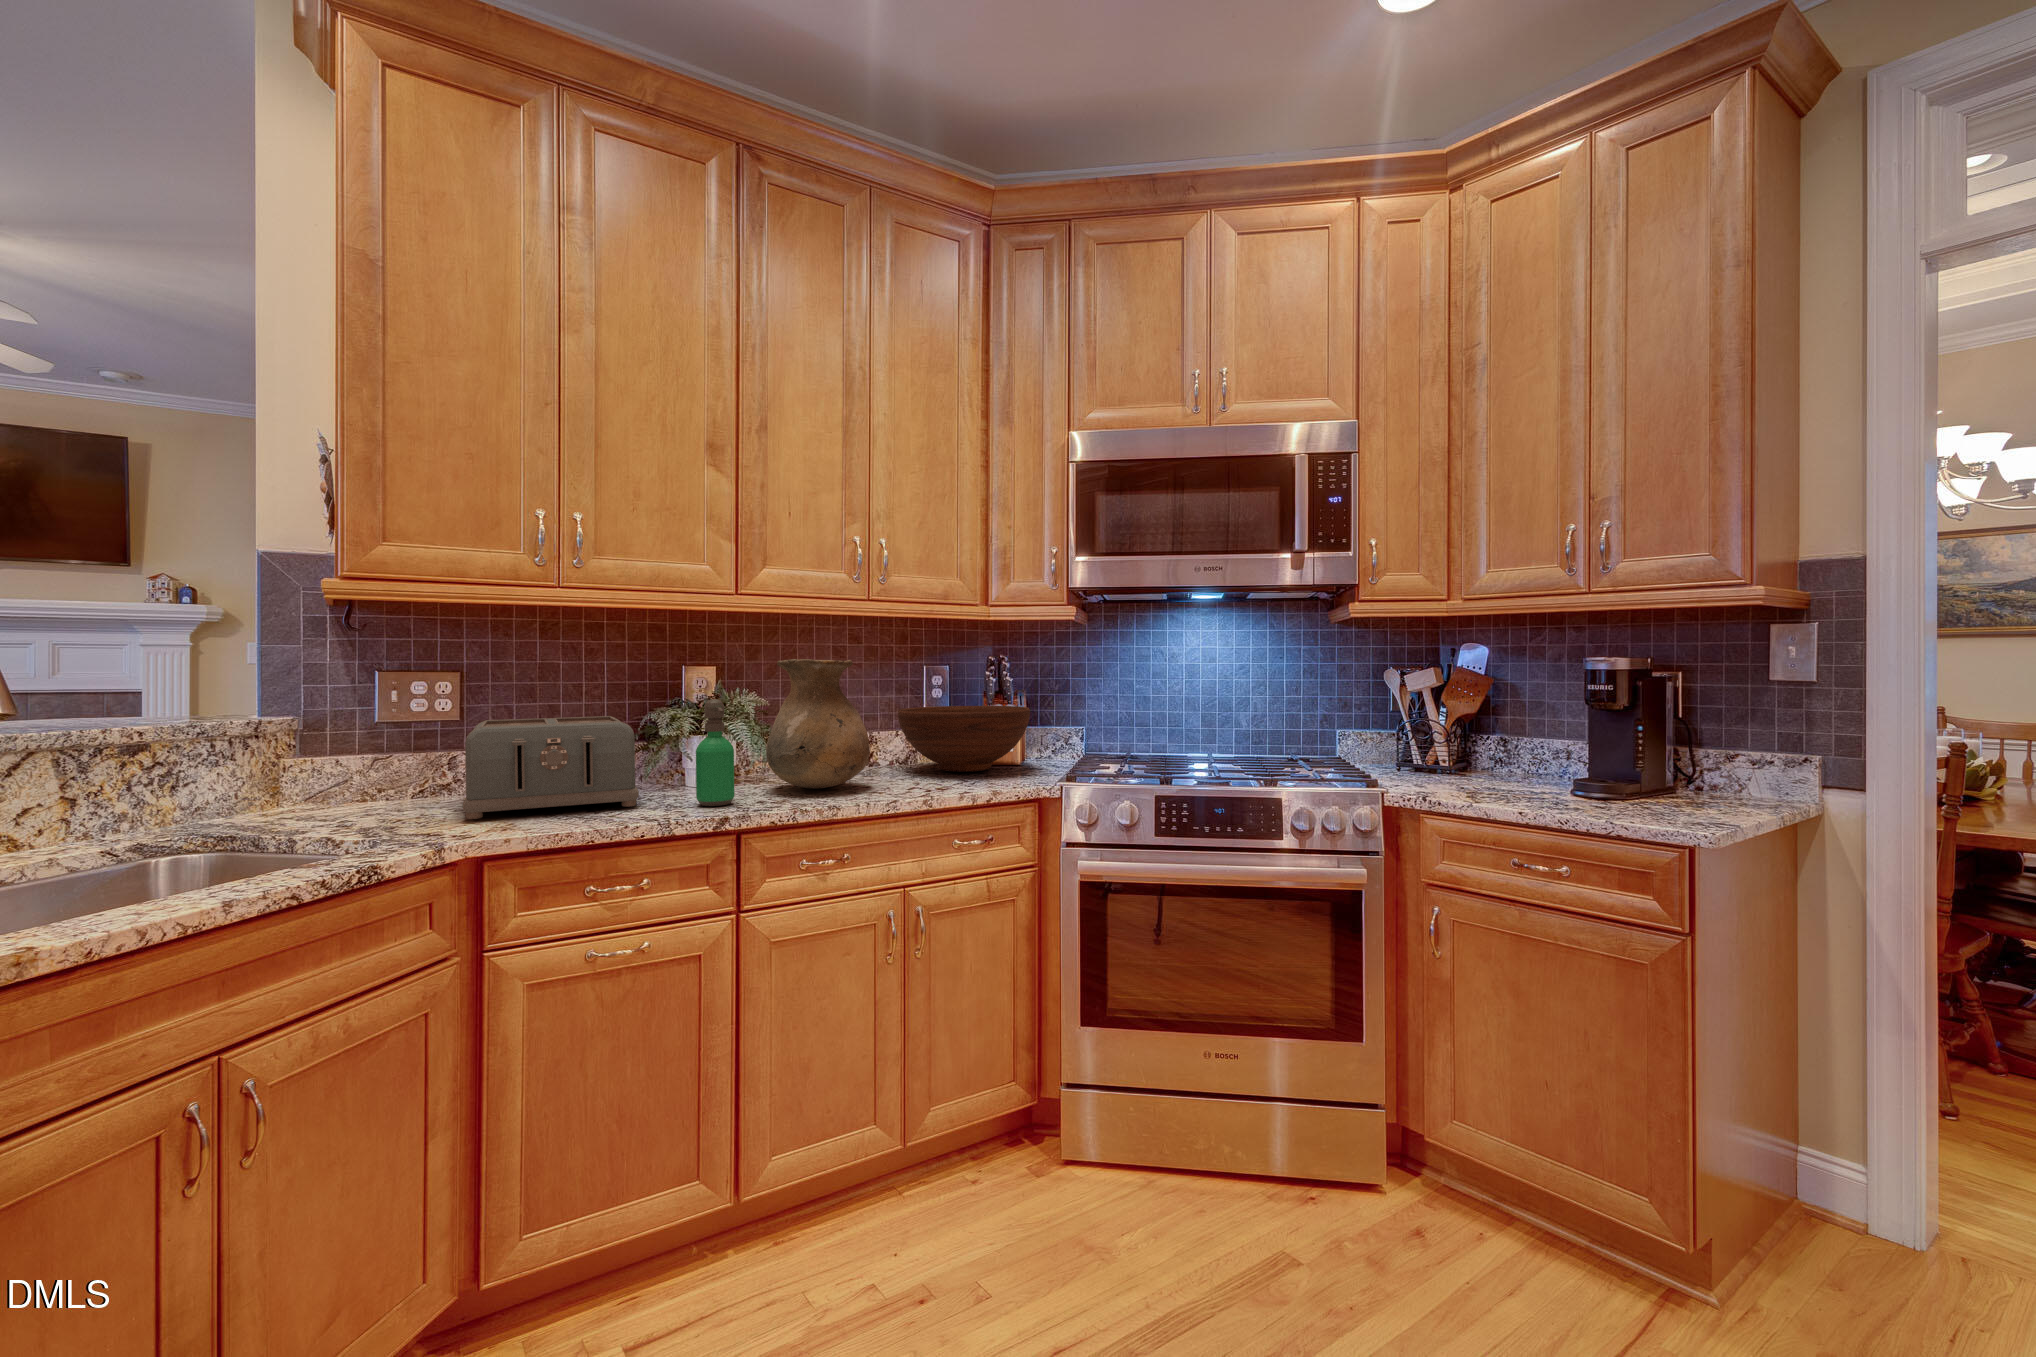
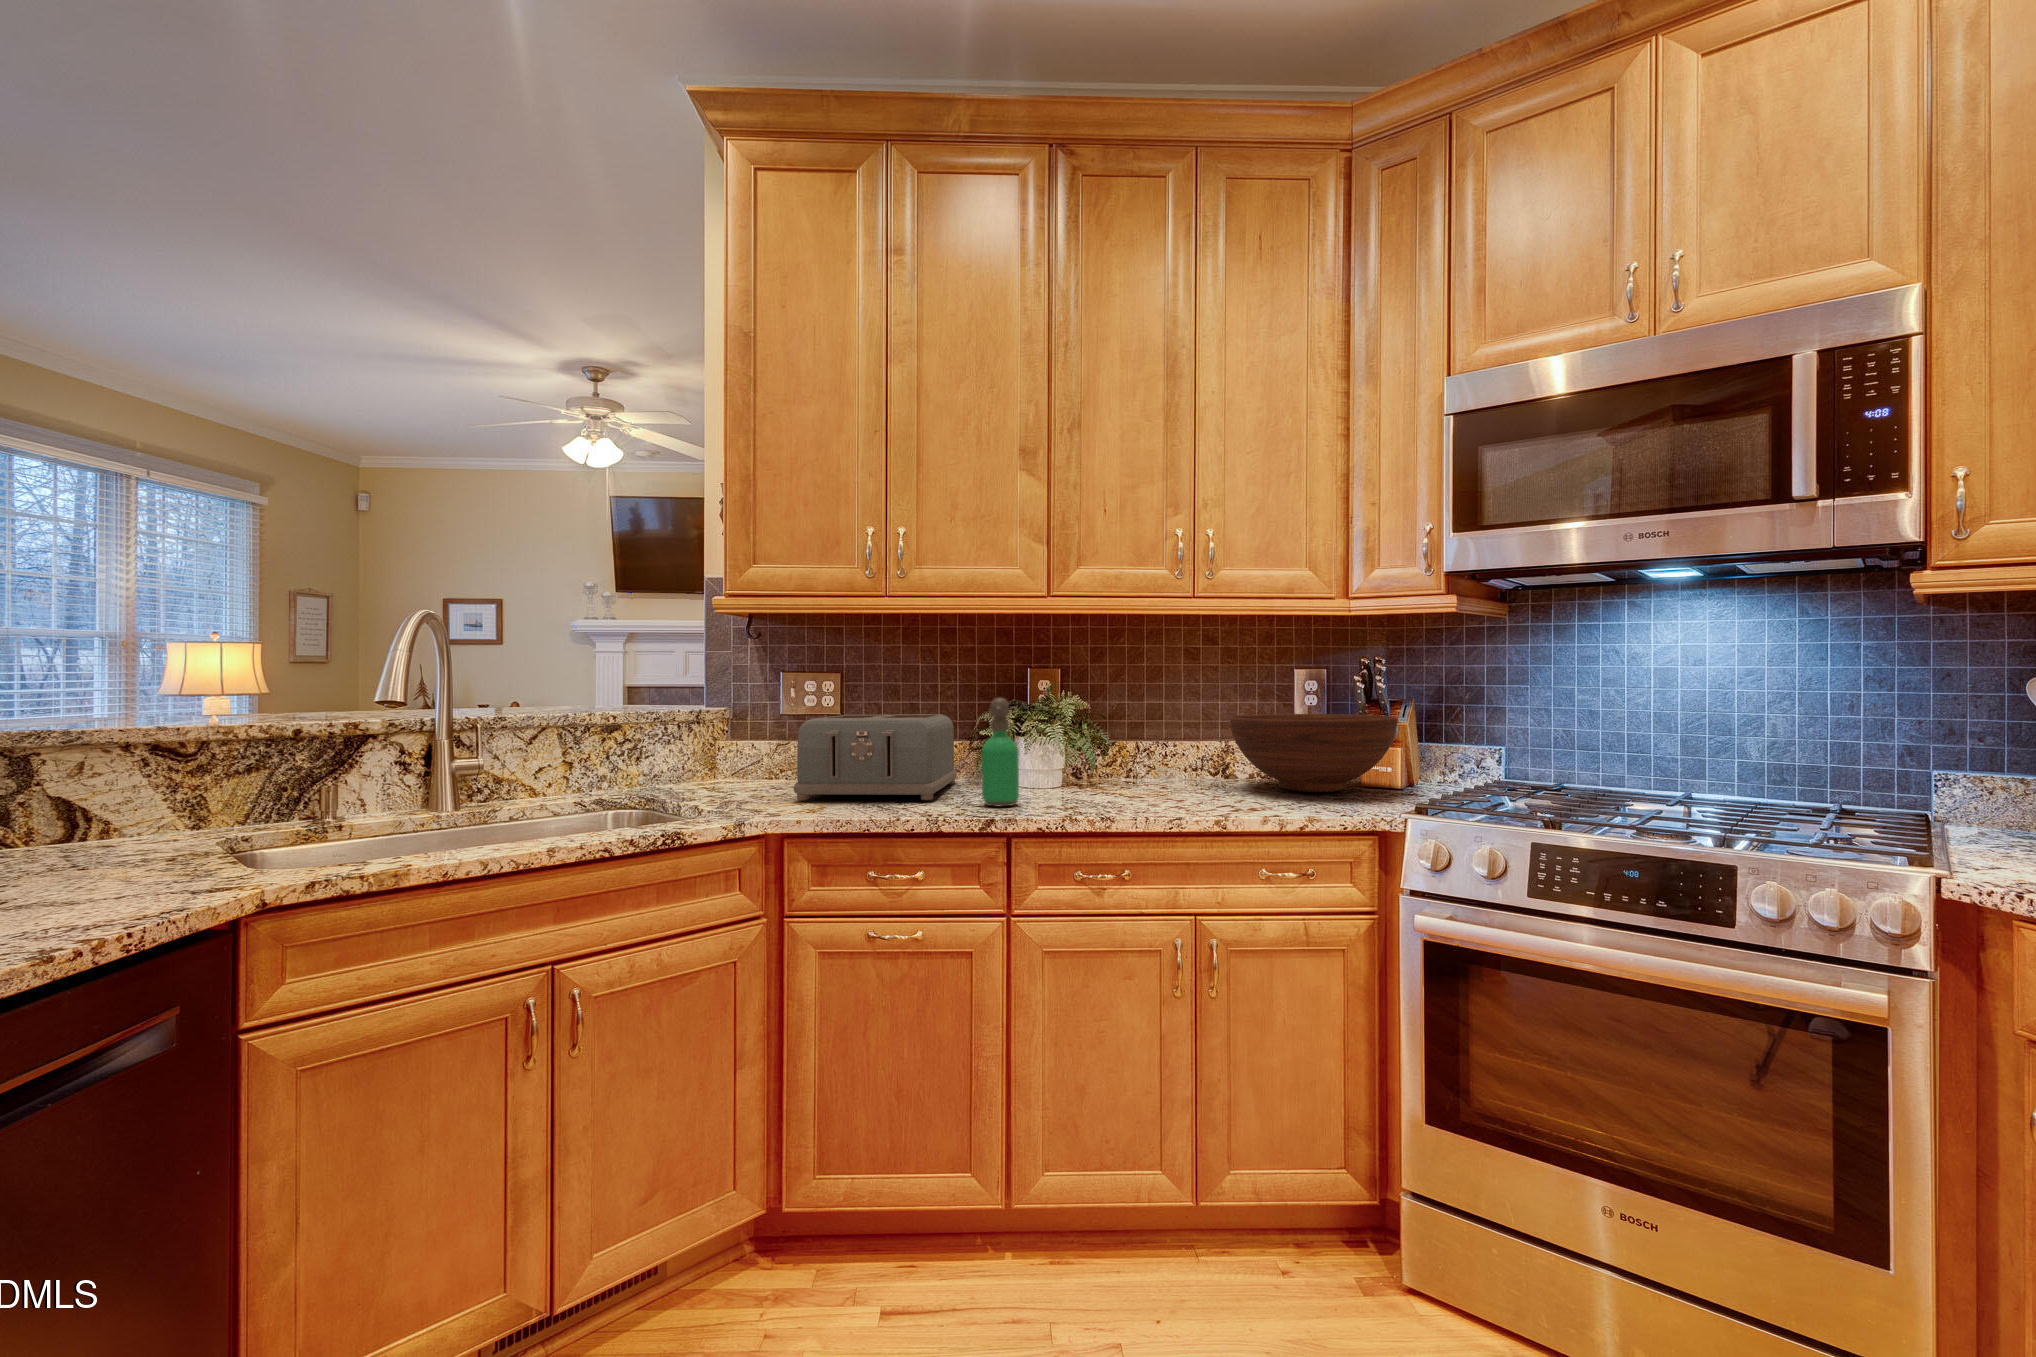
vase: present [766,659,870,789] -> none [1065,657,1175,797]

